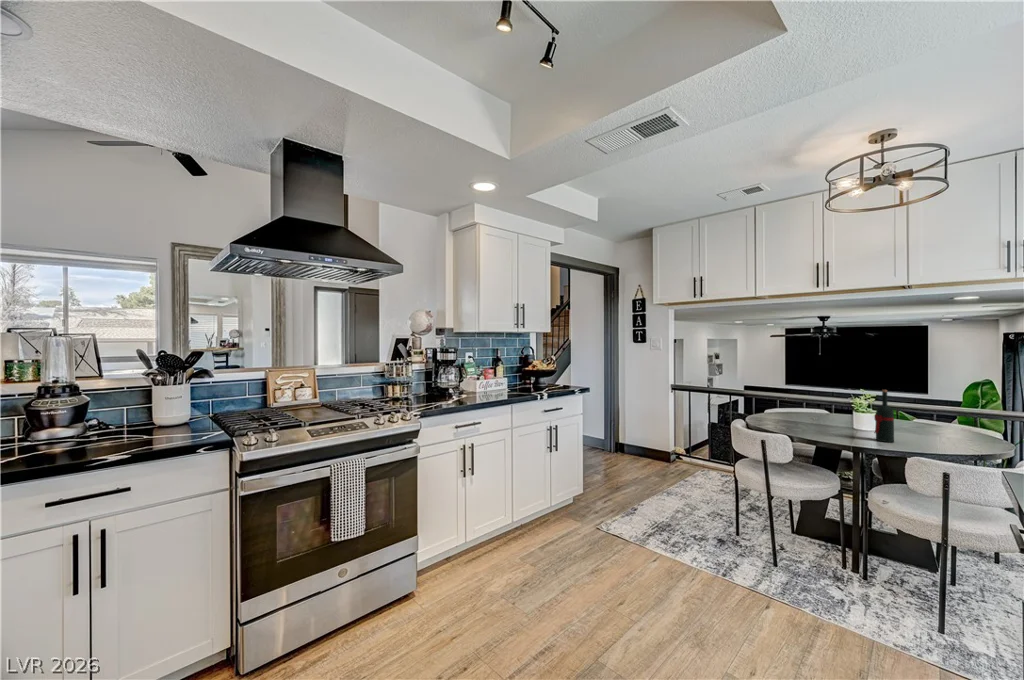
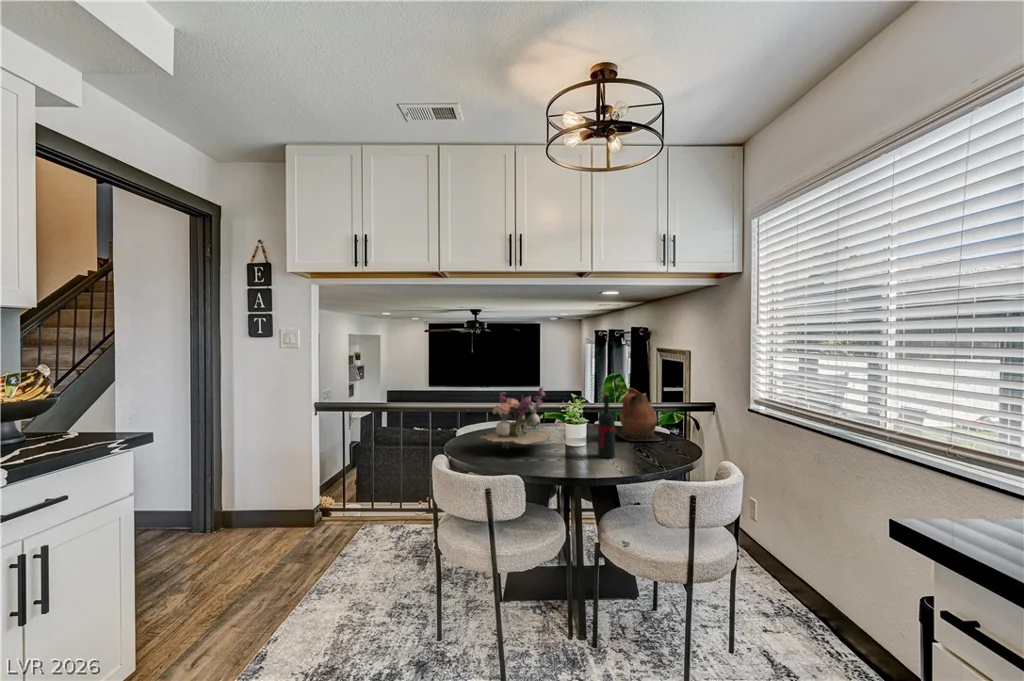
flower arrangement: none [771,382,842,425] -> present [480,387,554,448]
ceramic pitcher: none [922,390,979,443] -> present [618,388,663,441]

